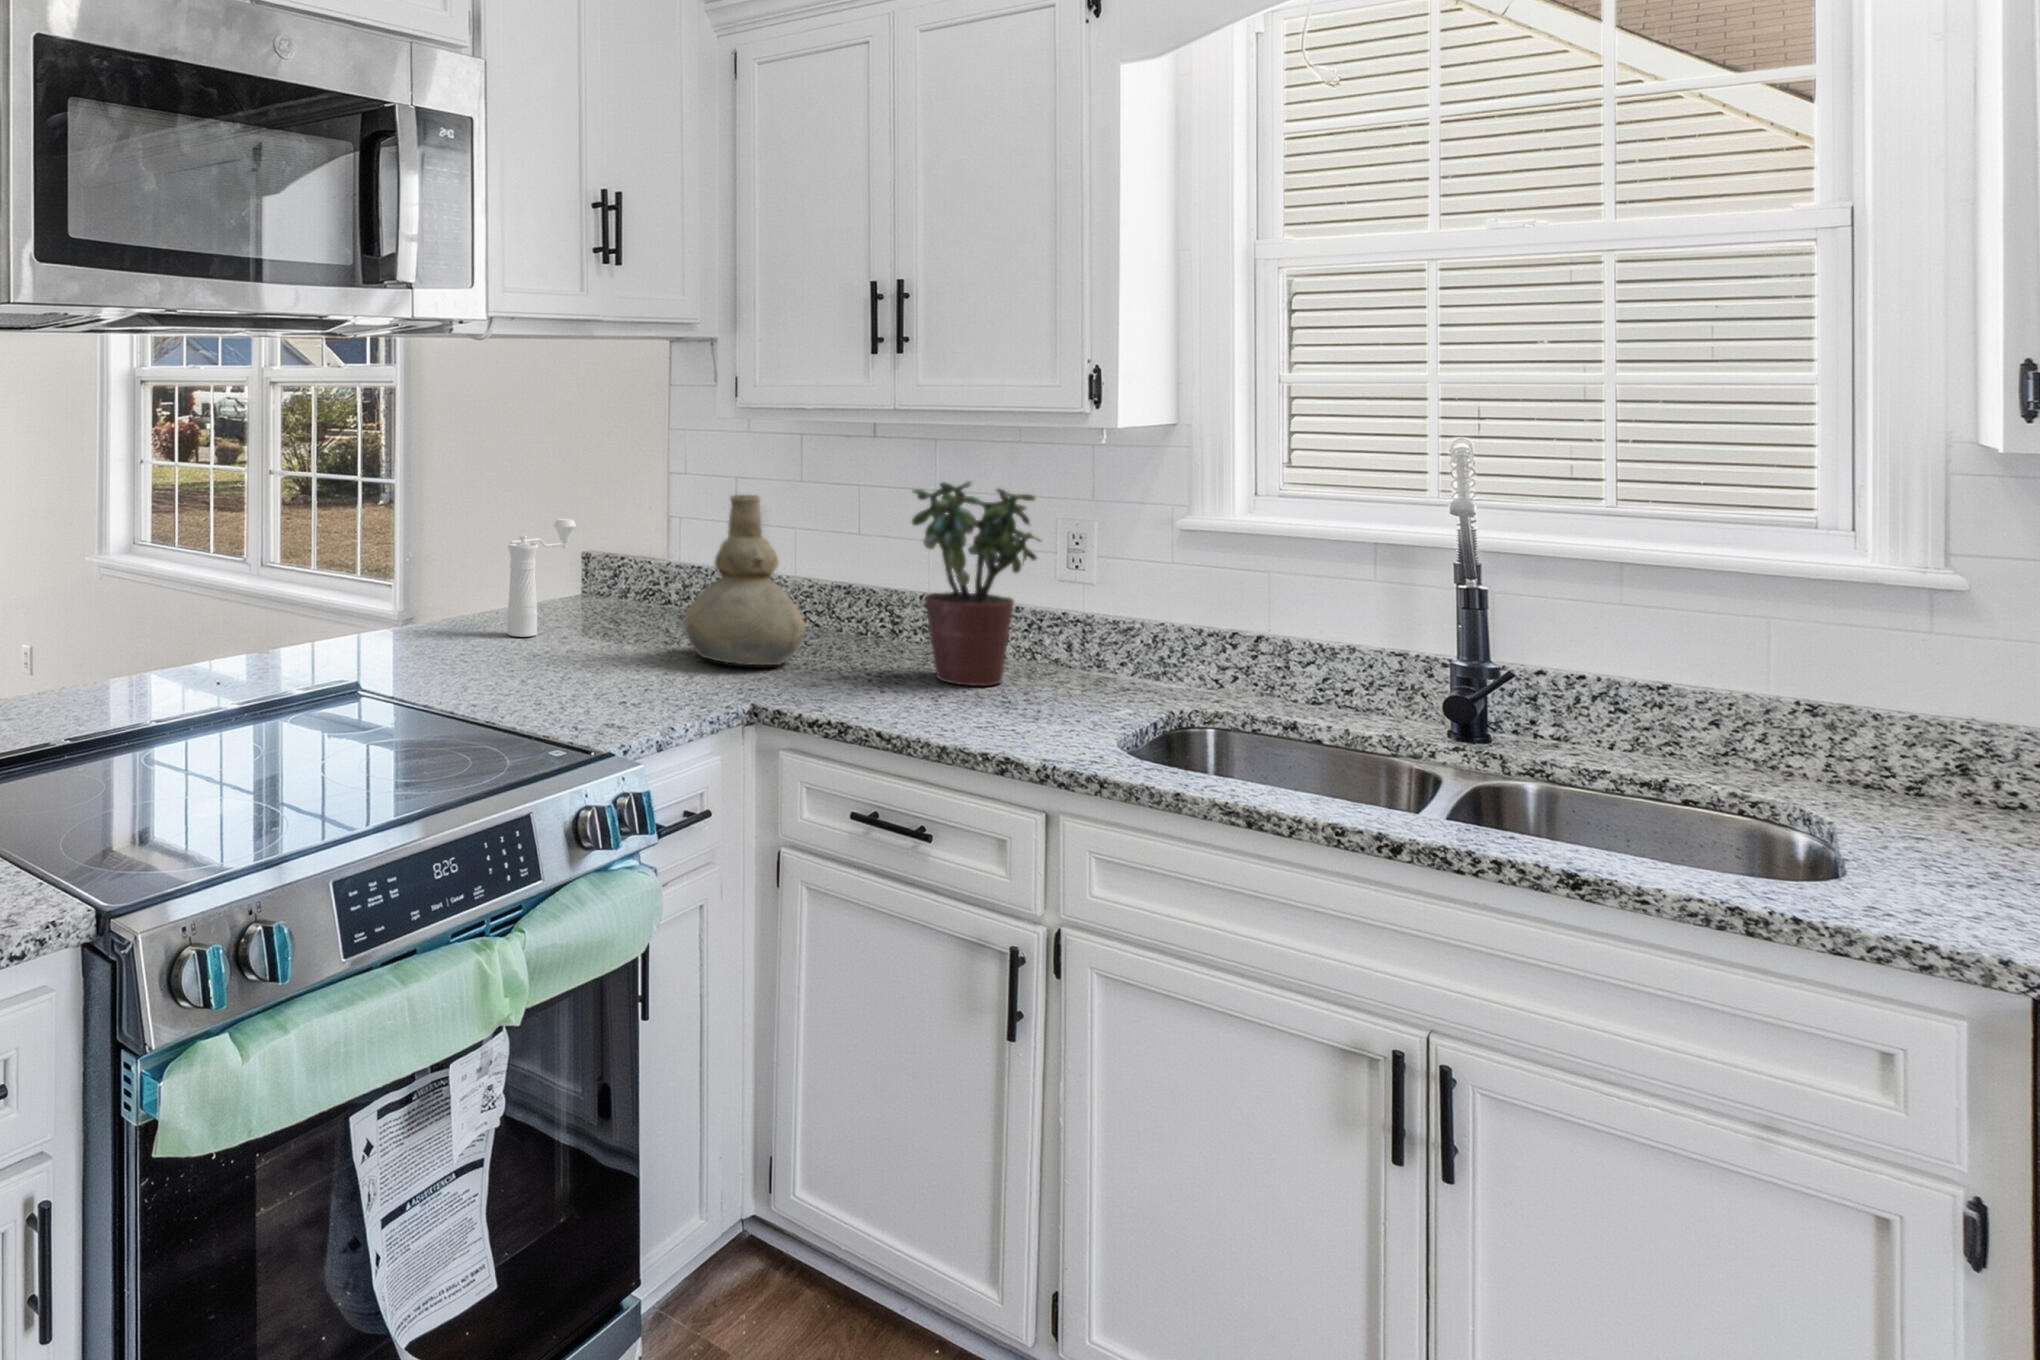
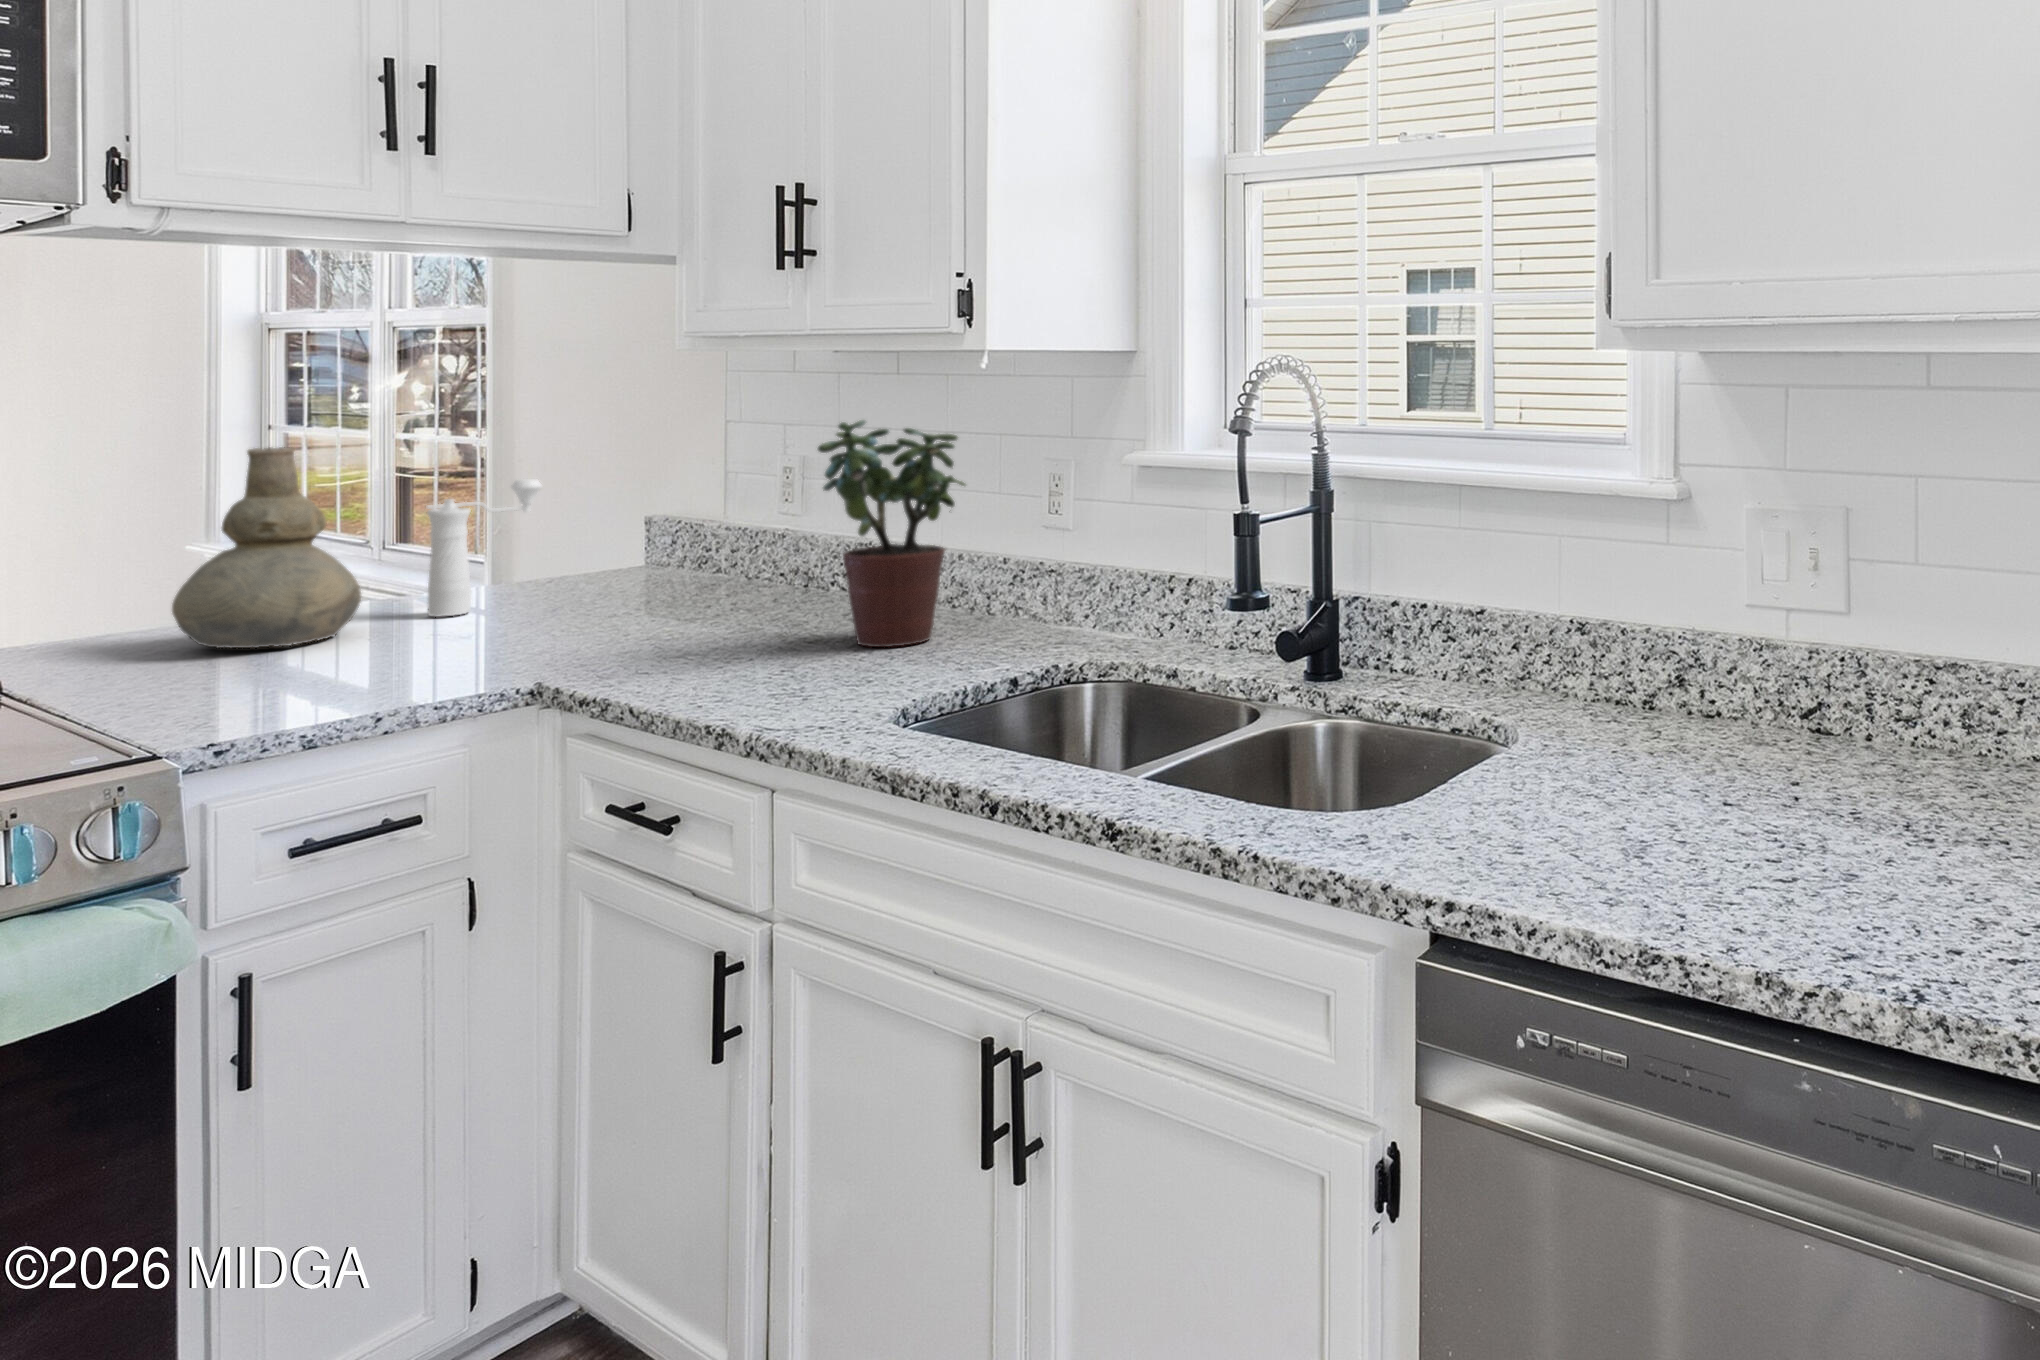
vase: present [684,495,805,665] -> present [172,447,361,648]

